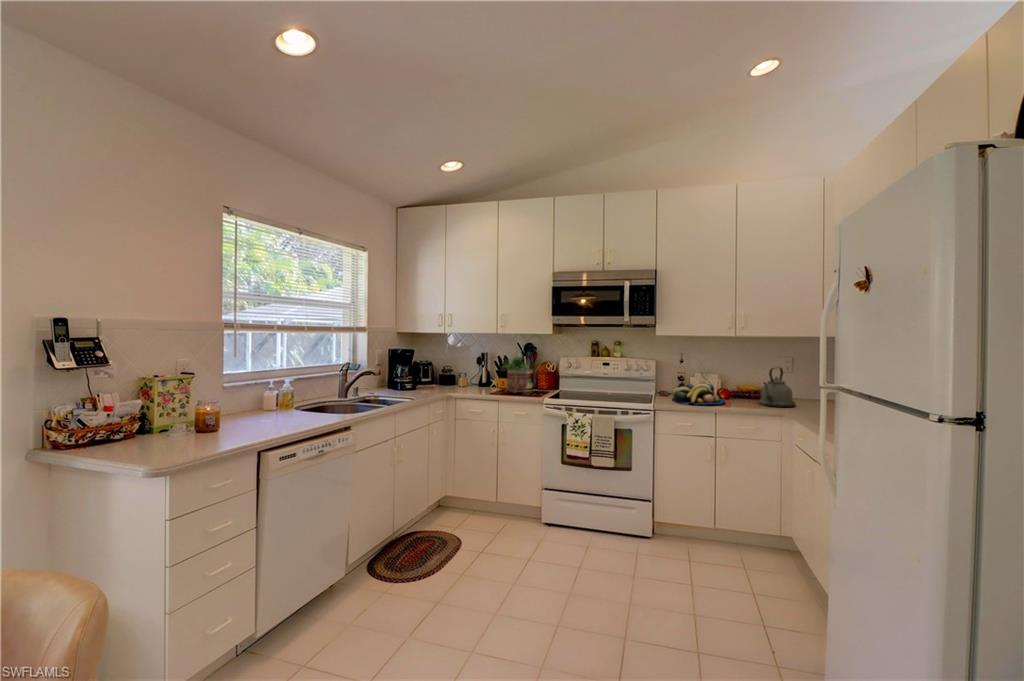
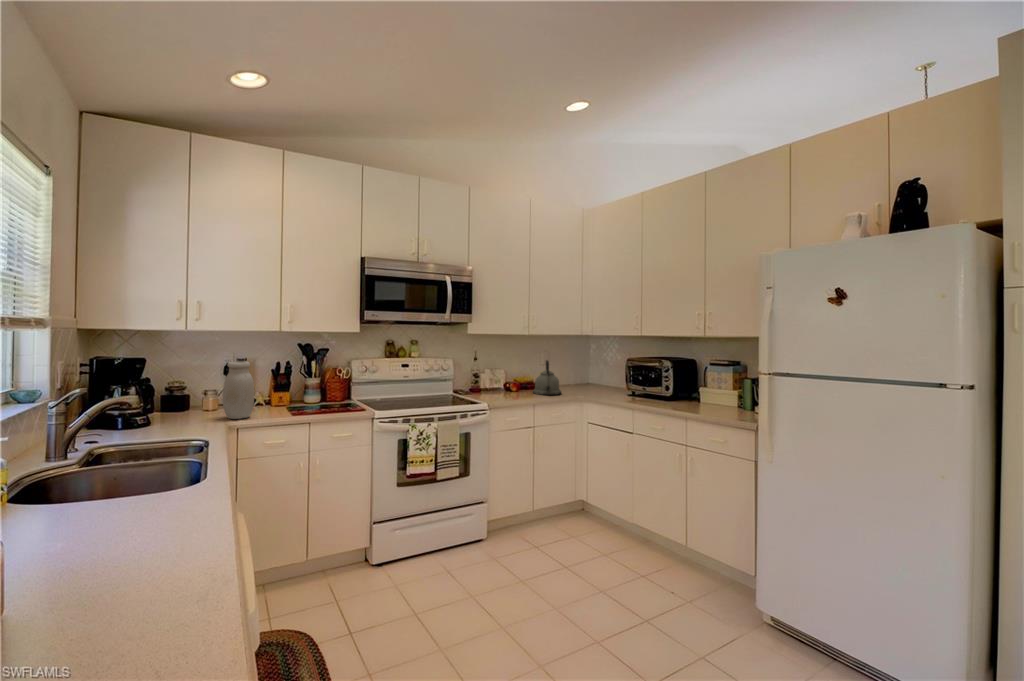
jar: none [450,353,471,392] -> present [223,361,254,419]
potted plant: present [504,357,531,393] -> none [293,359,338,410]
fruit bowl: present [672,383,725,405] -> none [470,378,520,401]

